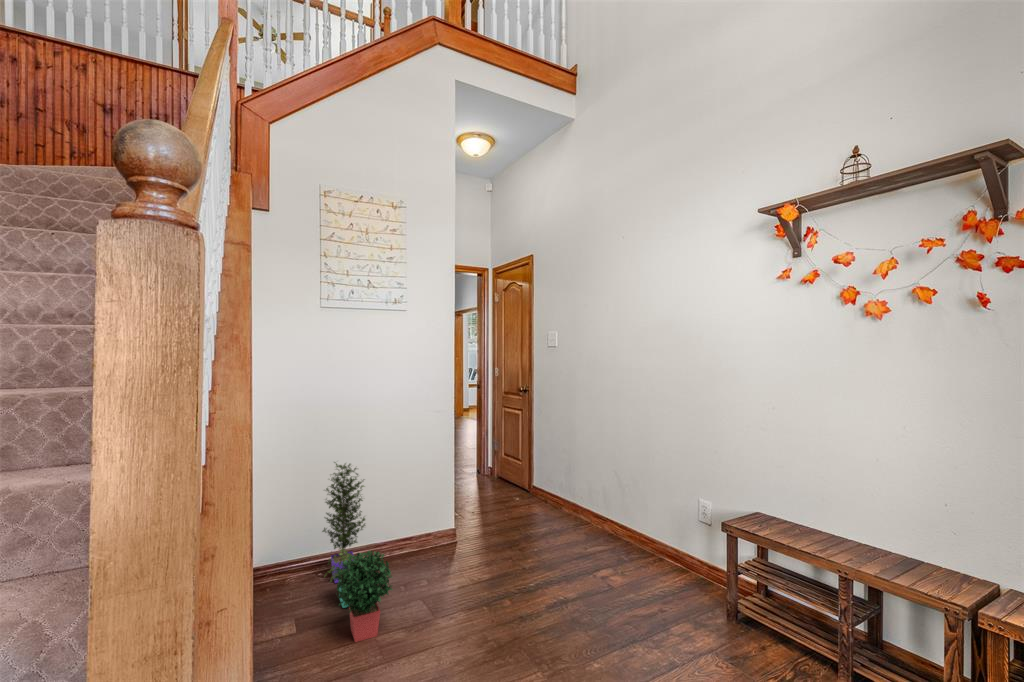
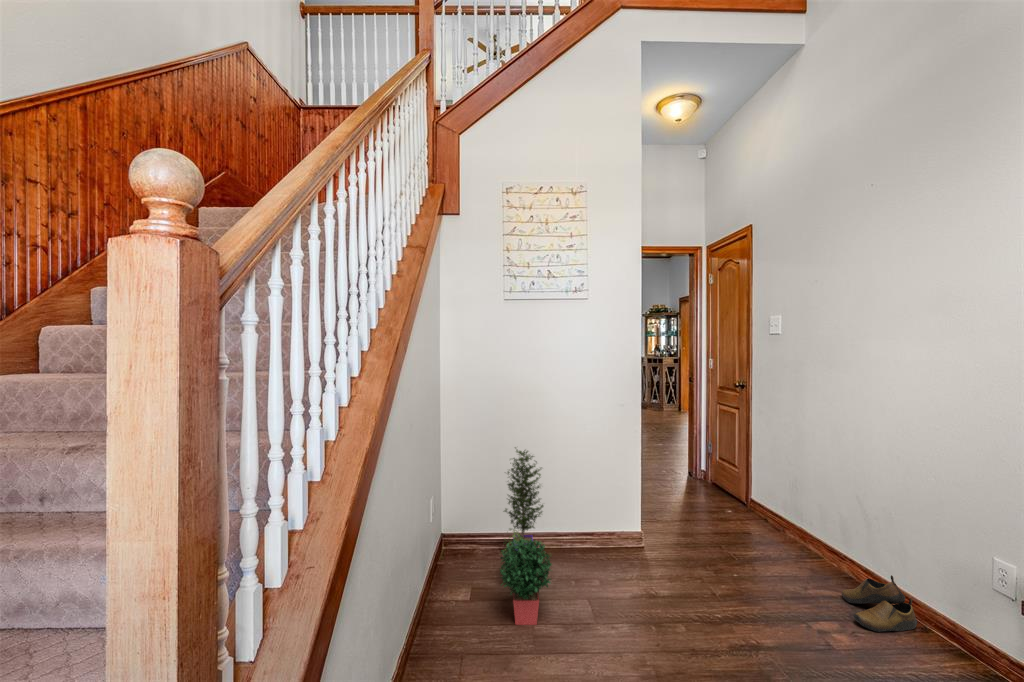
shoe: none [608,523,655,566] -> present [842,575,917,632]

